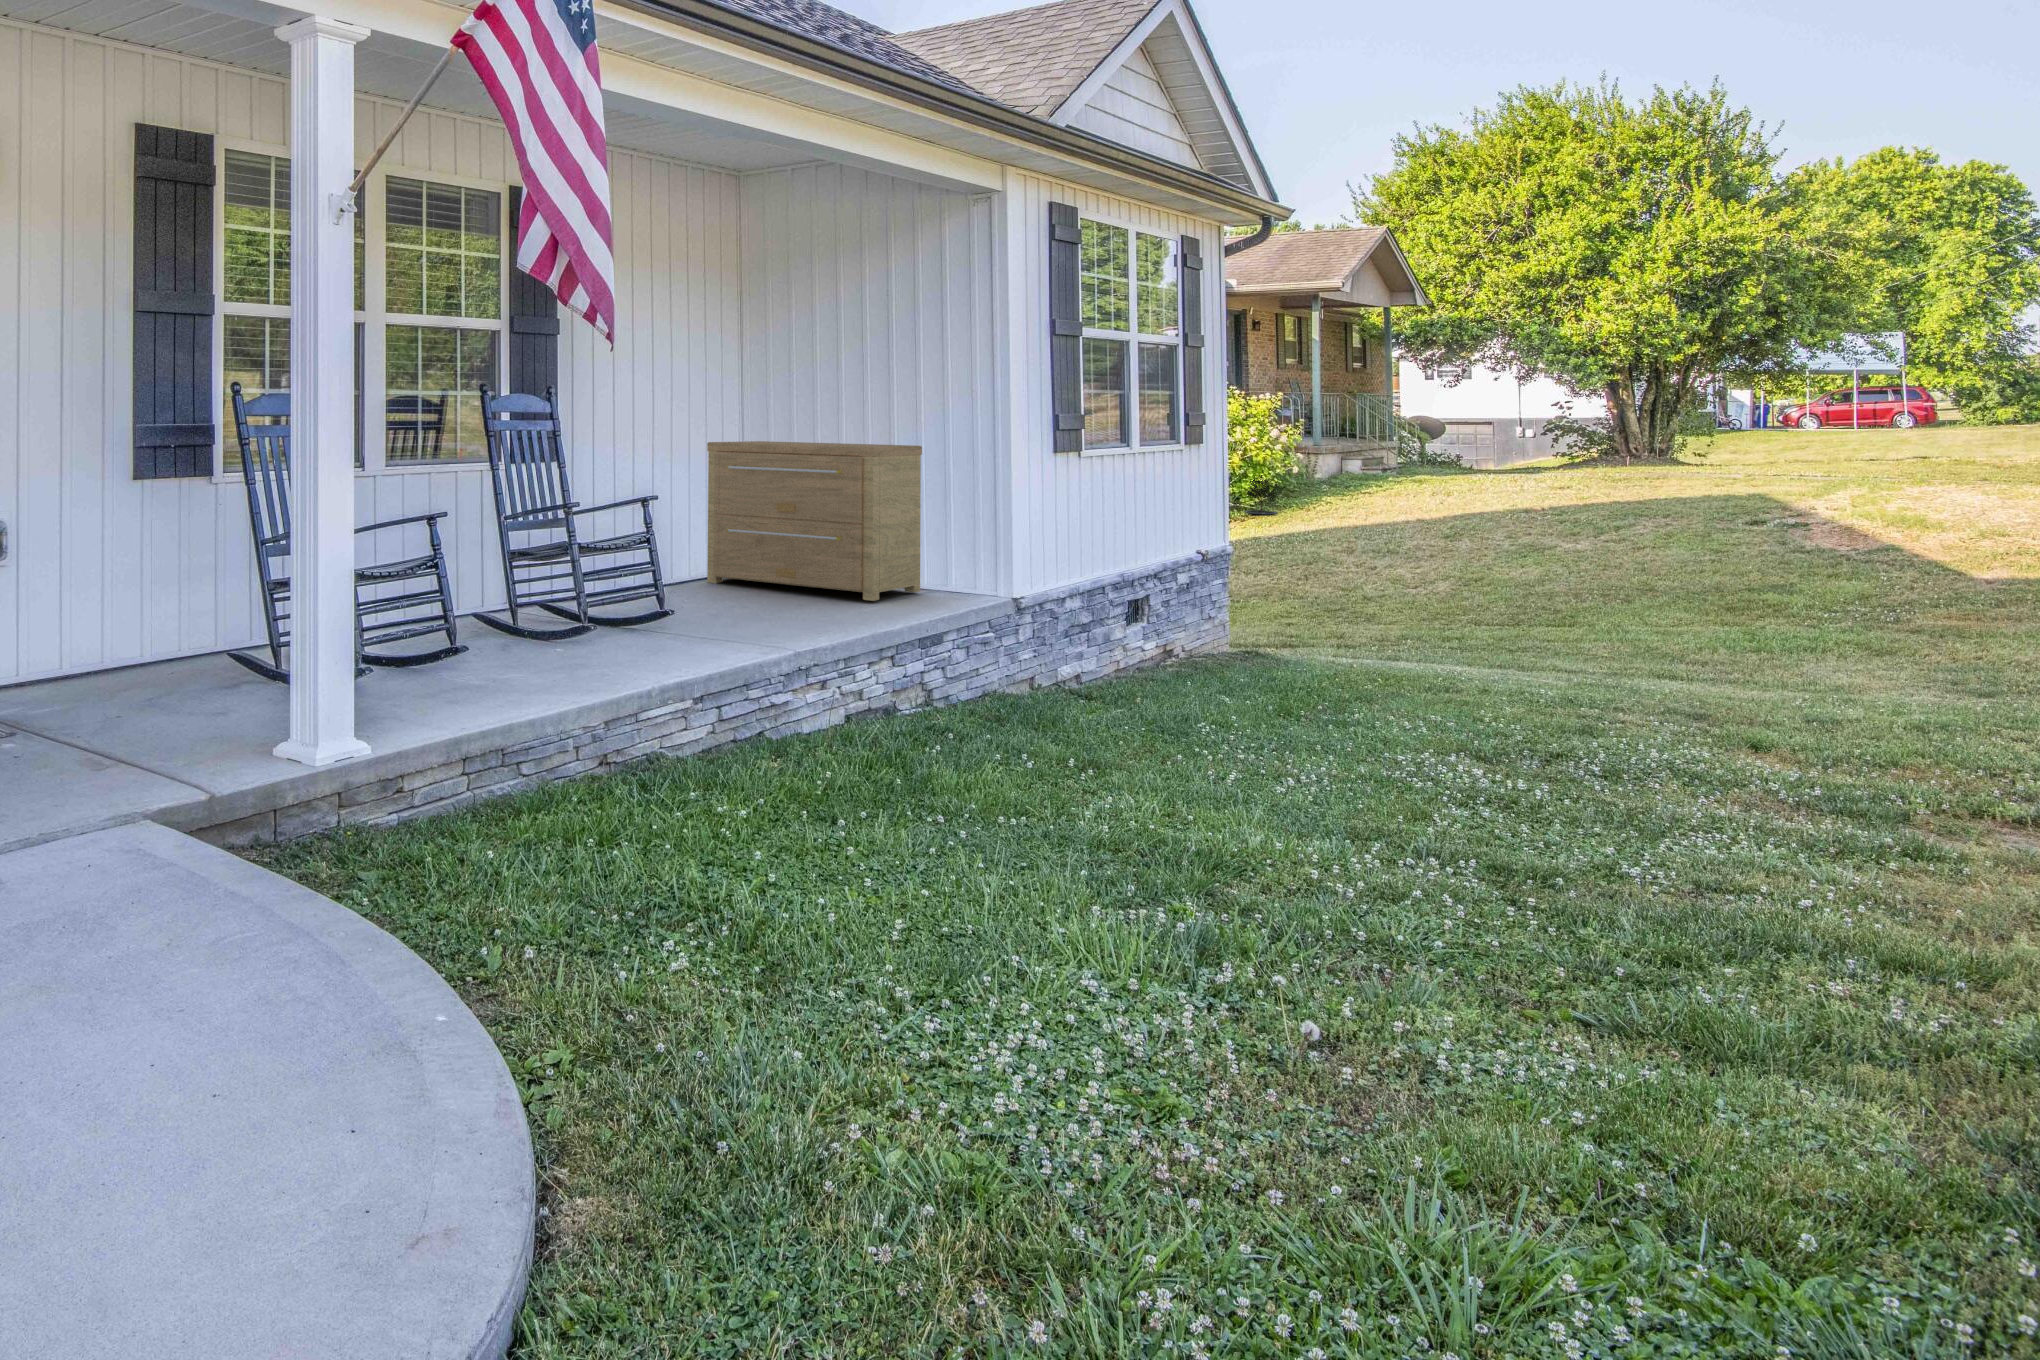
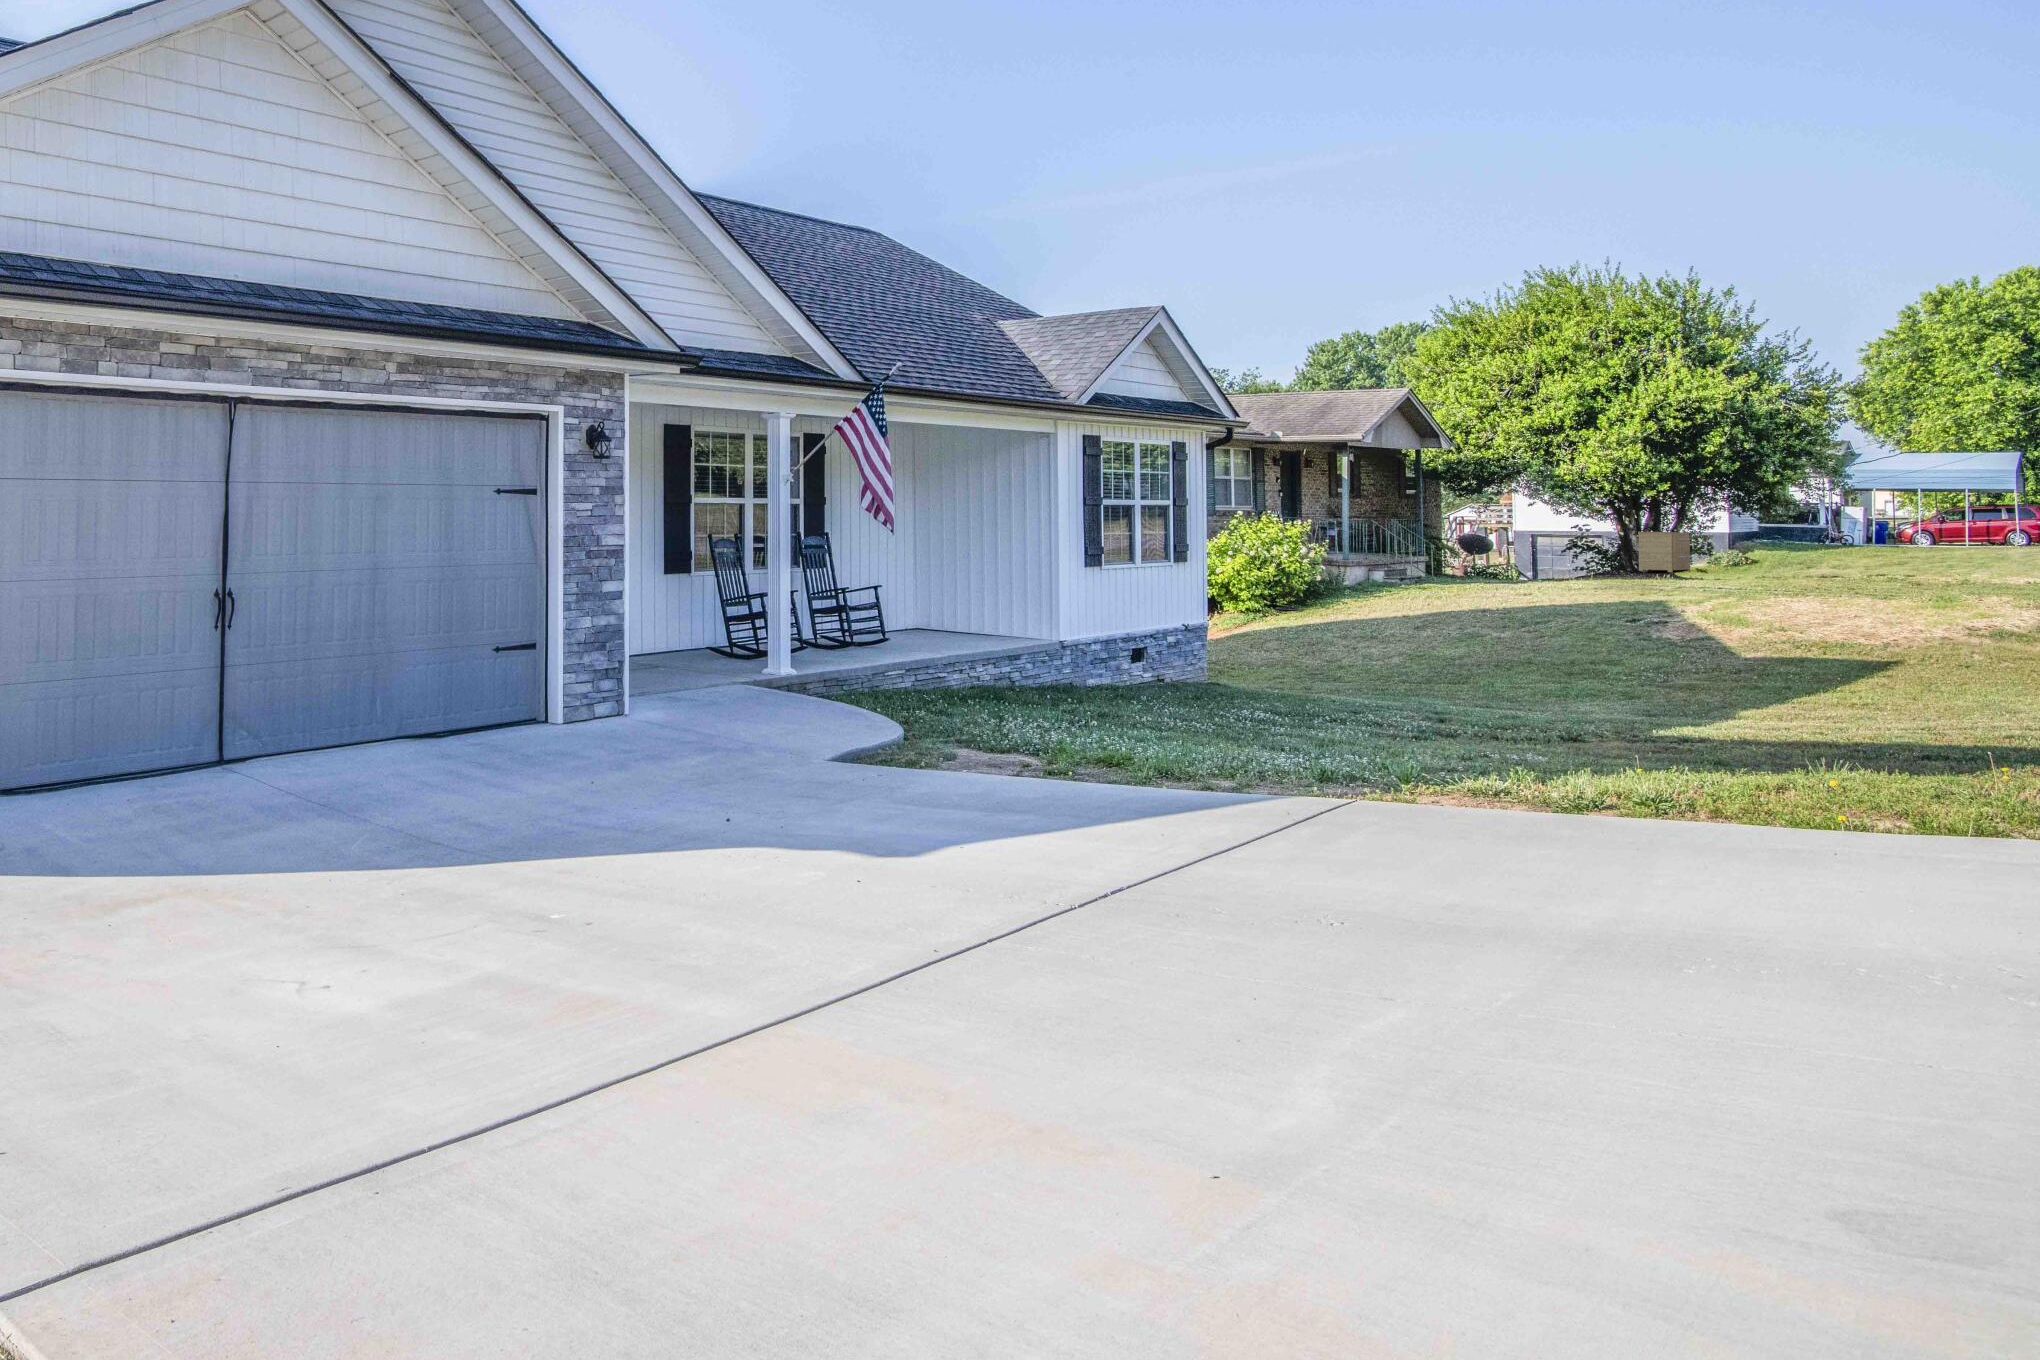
side table: present [707,441,922,601] -> present [1638,532,1690,572]

